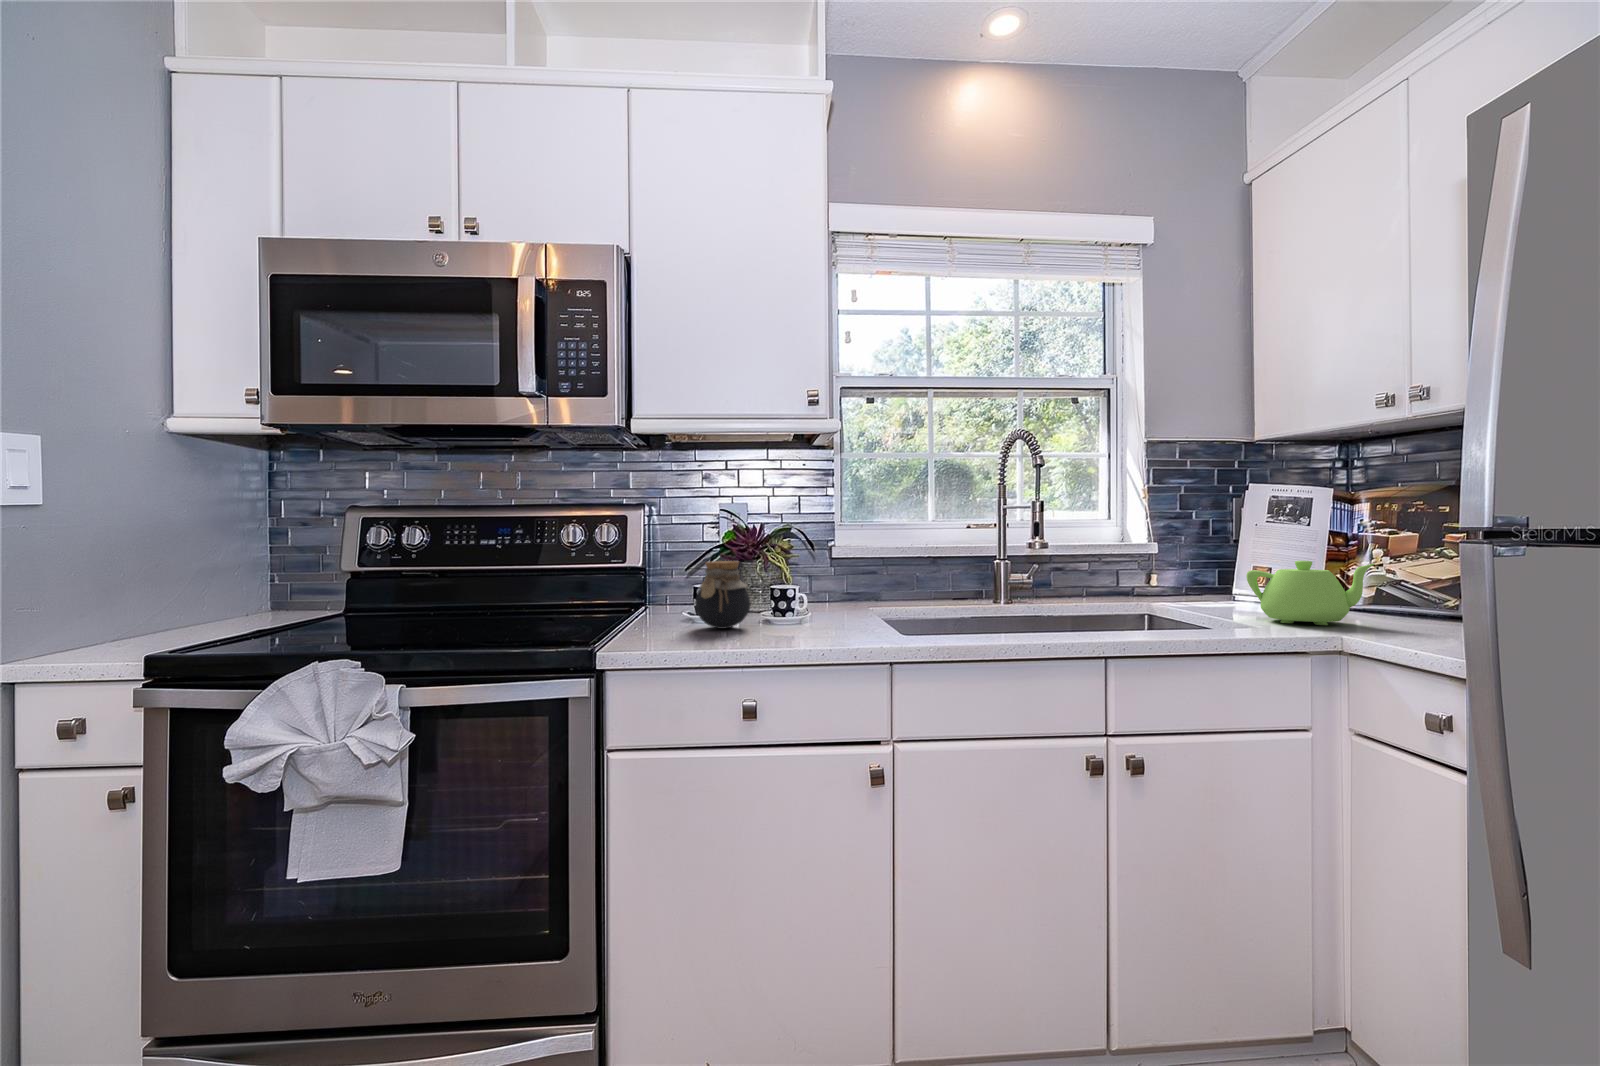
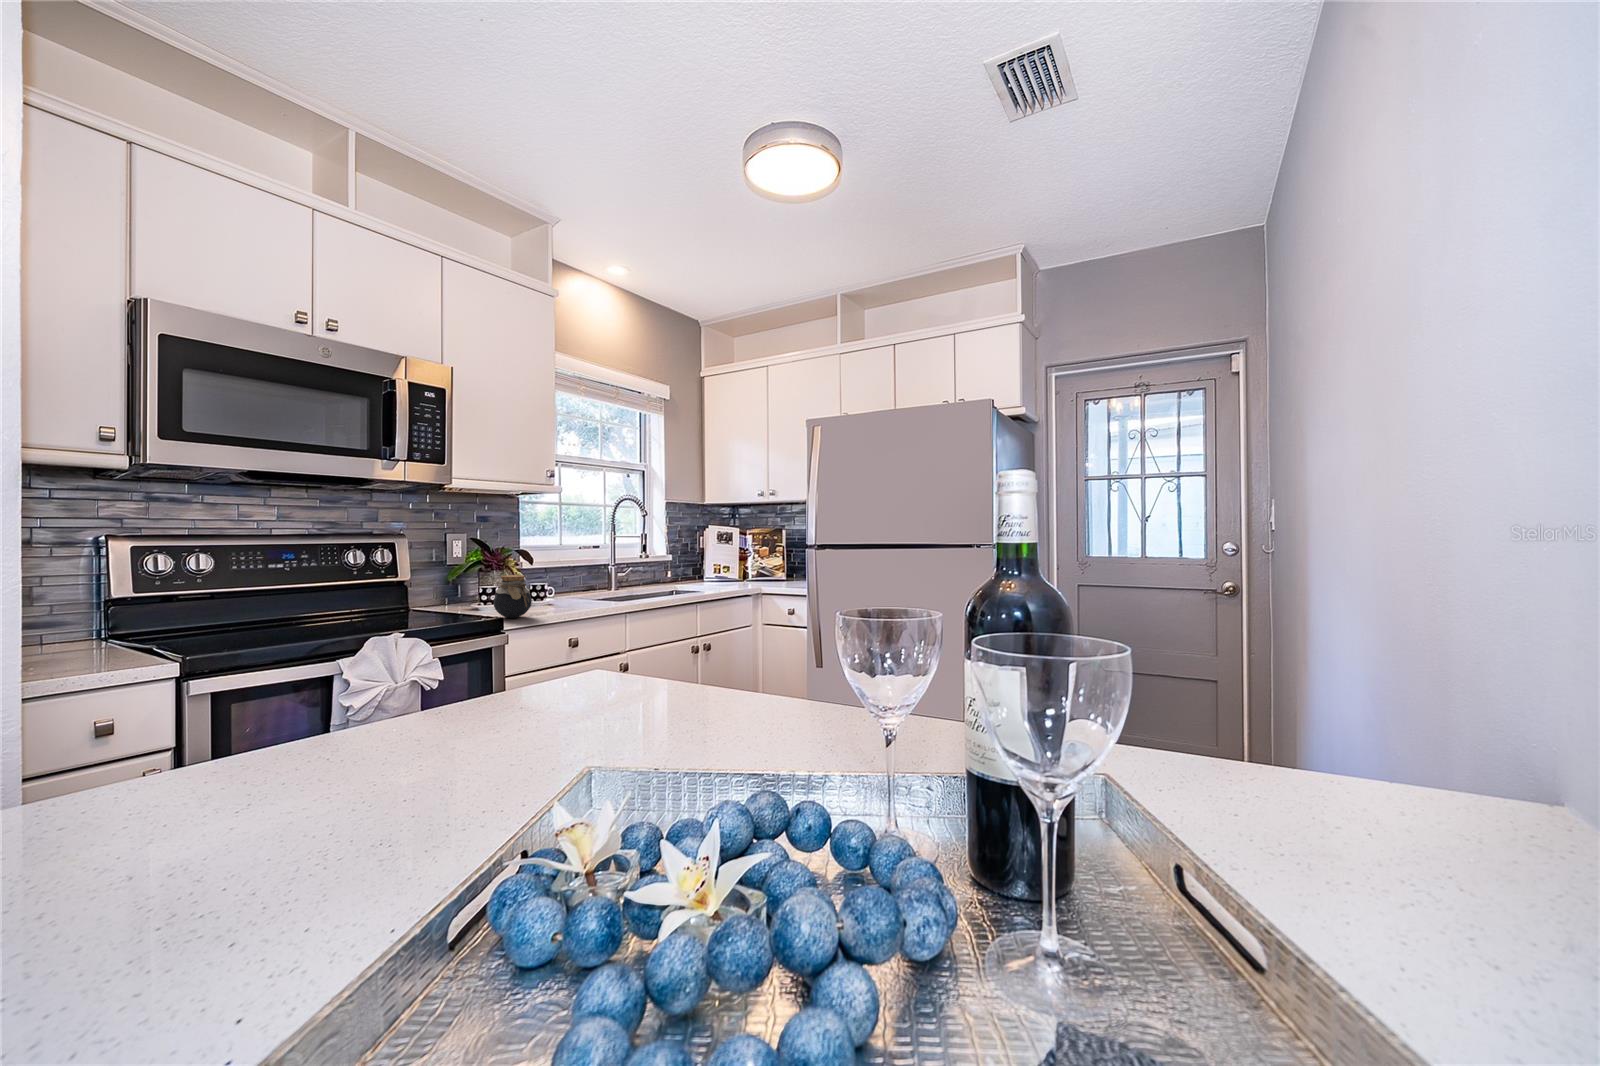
teapot: present [1246,561,1374,625] -> none [724,564,770,592]

